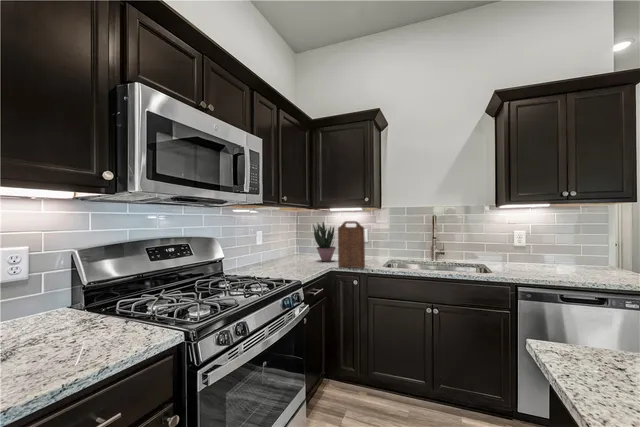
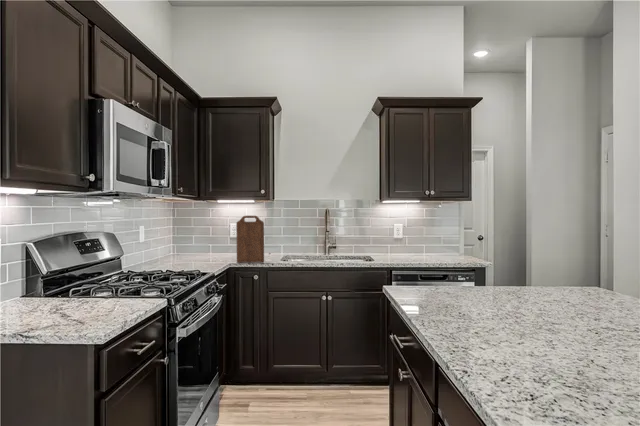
potted plant: present [313,222,336,262] -> none [201,215,228,259]

